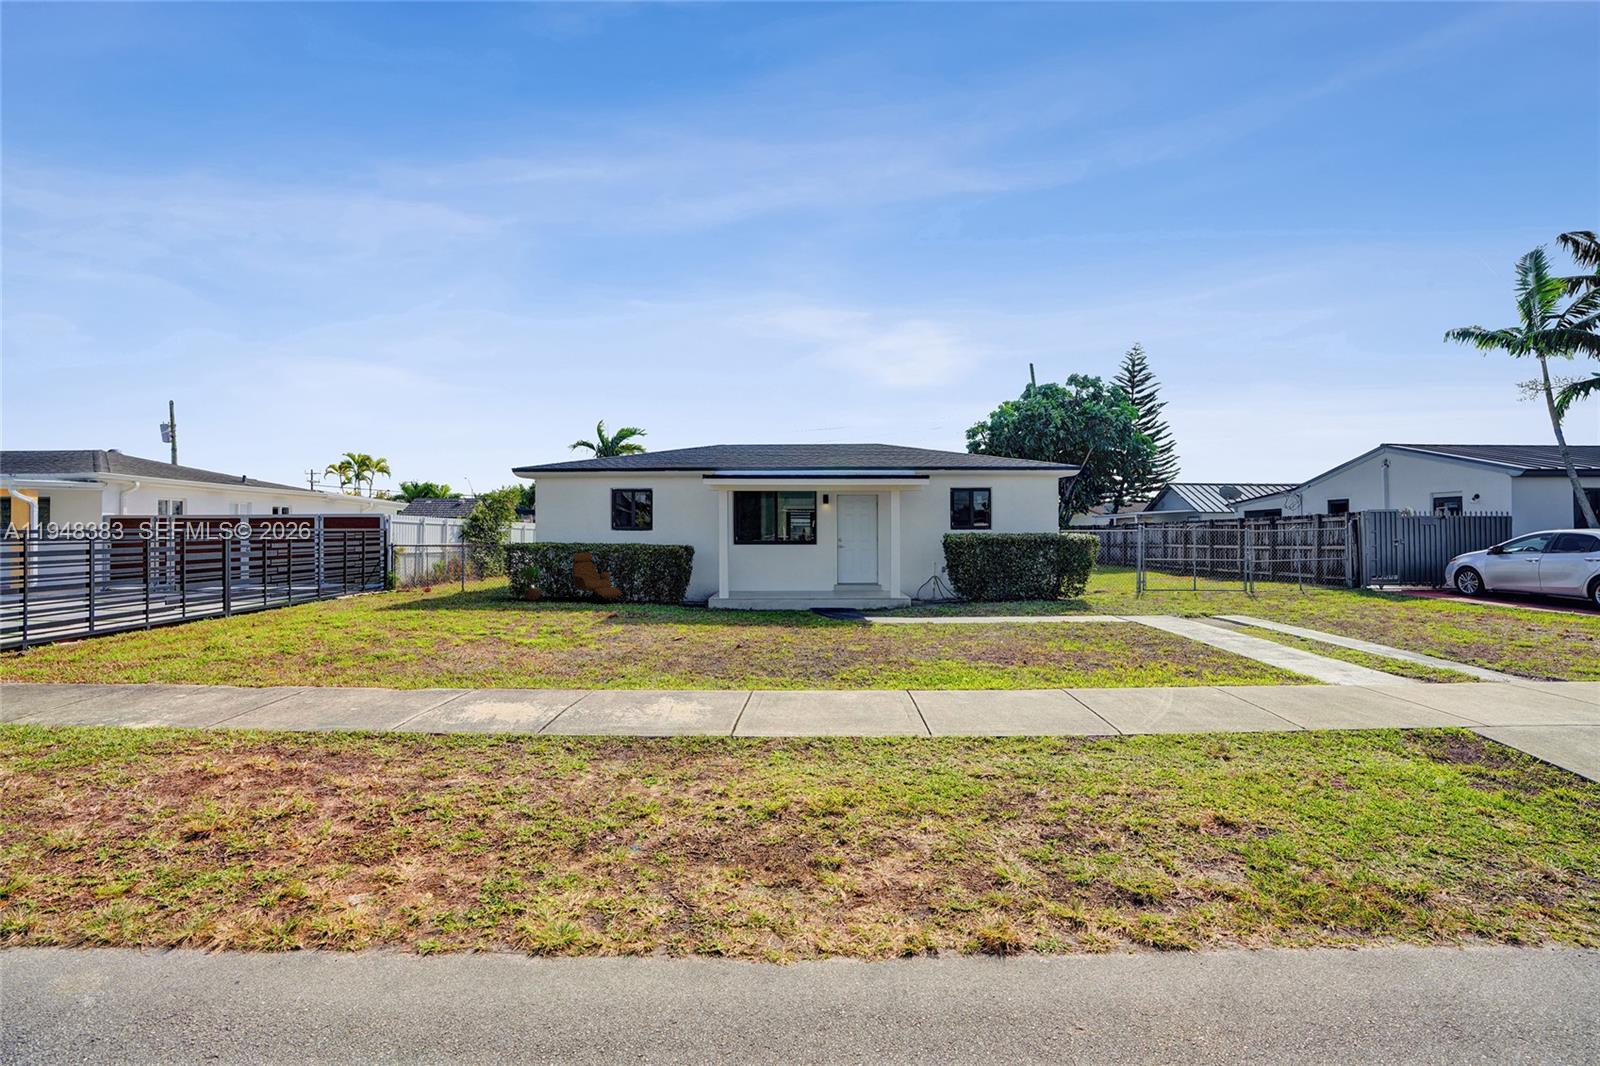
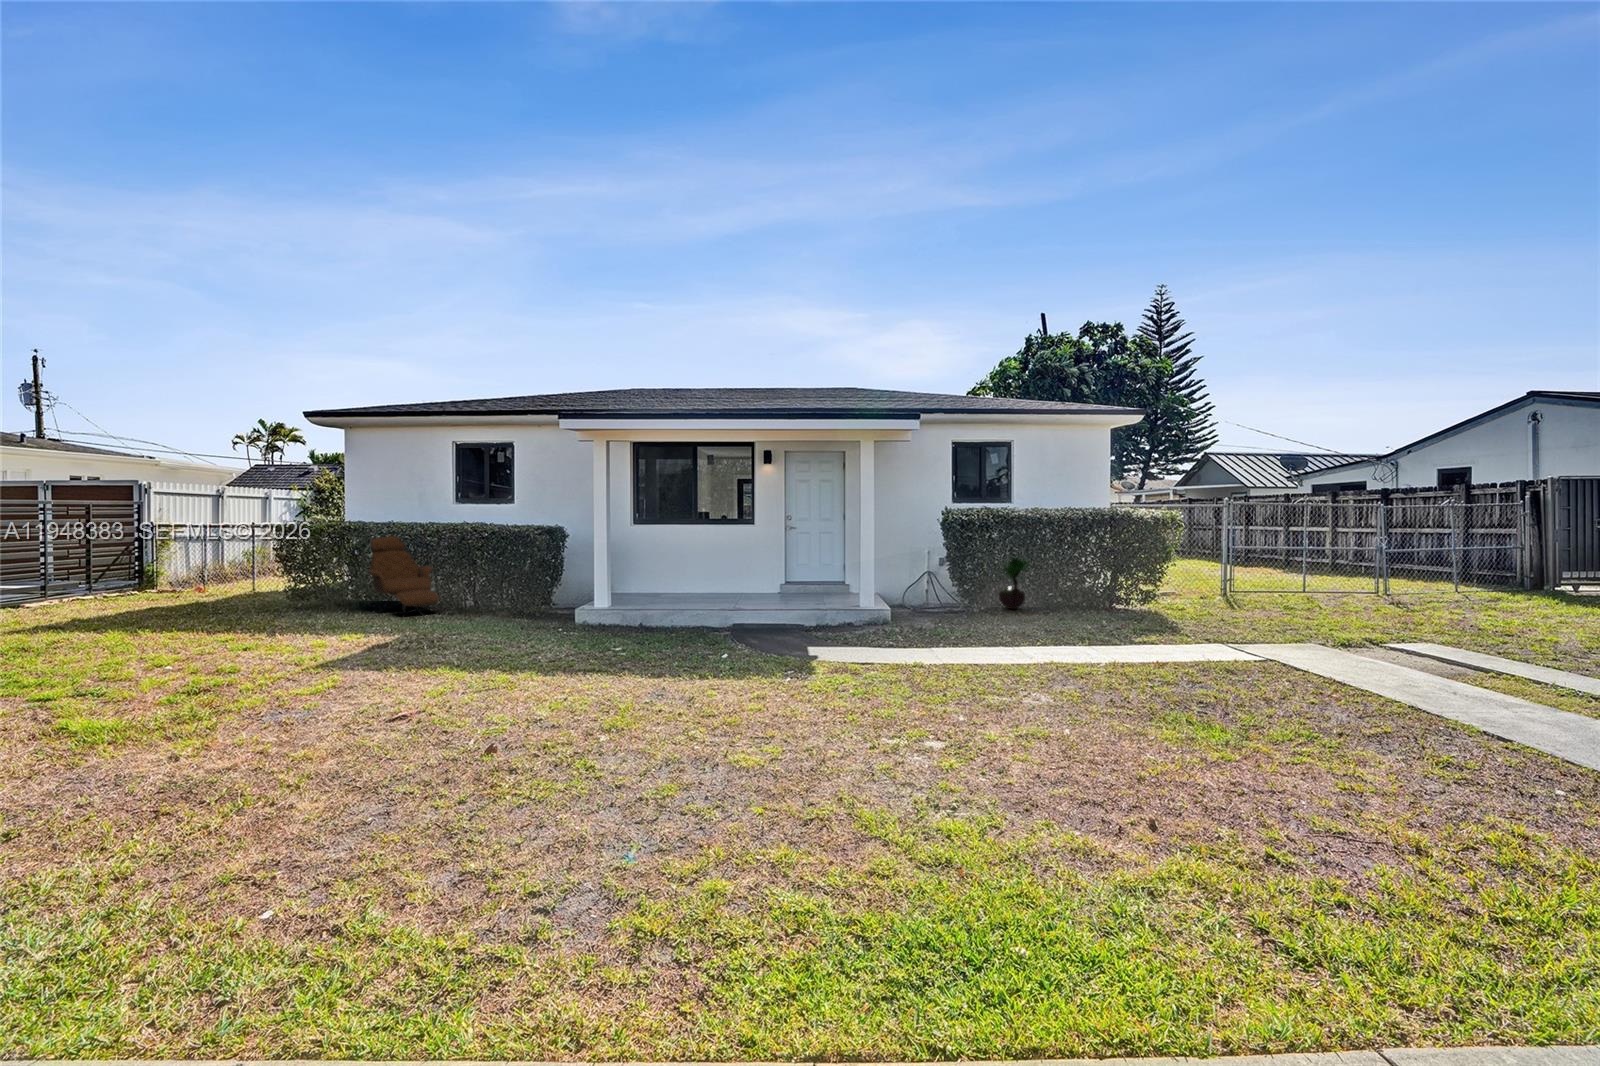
potted tree: present [520,565,541,600] -> present [999,556,1030,609]

